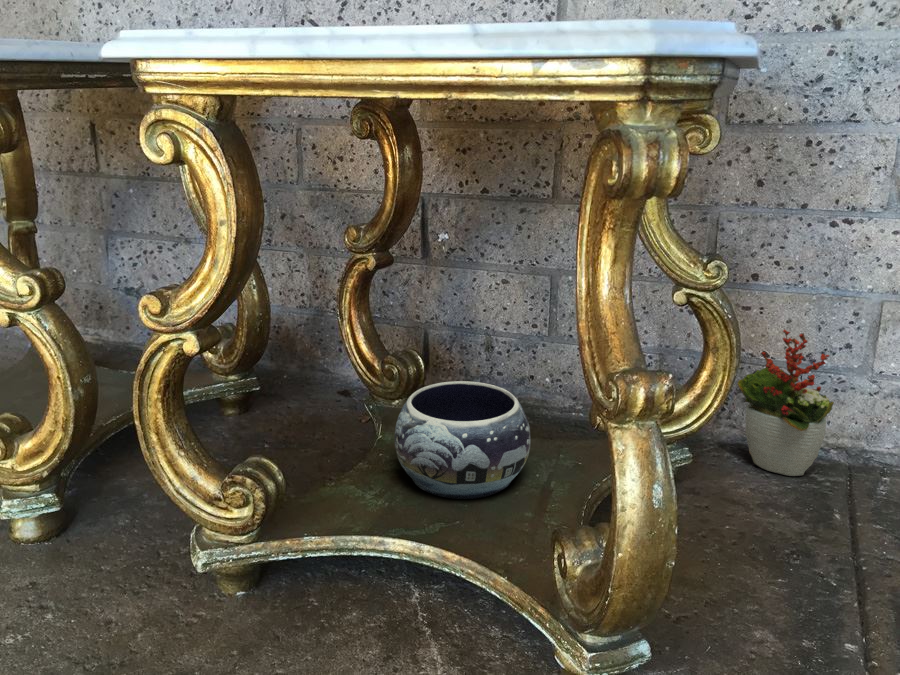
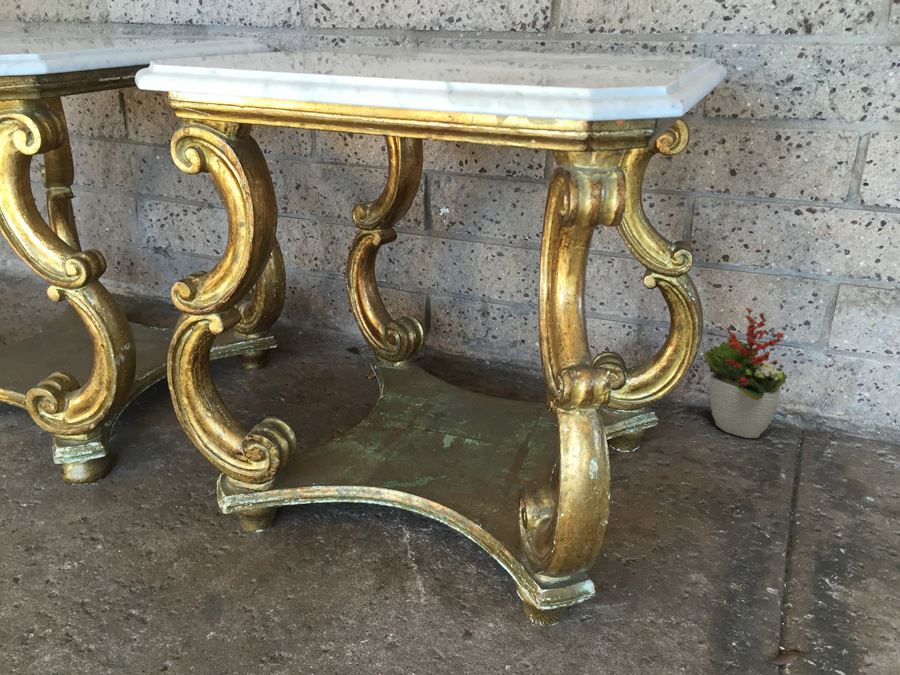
decorative bowl: present [394,381,531,499] -> none [393,351,511,455]

